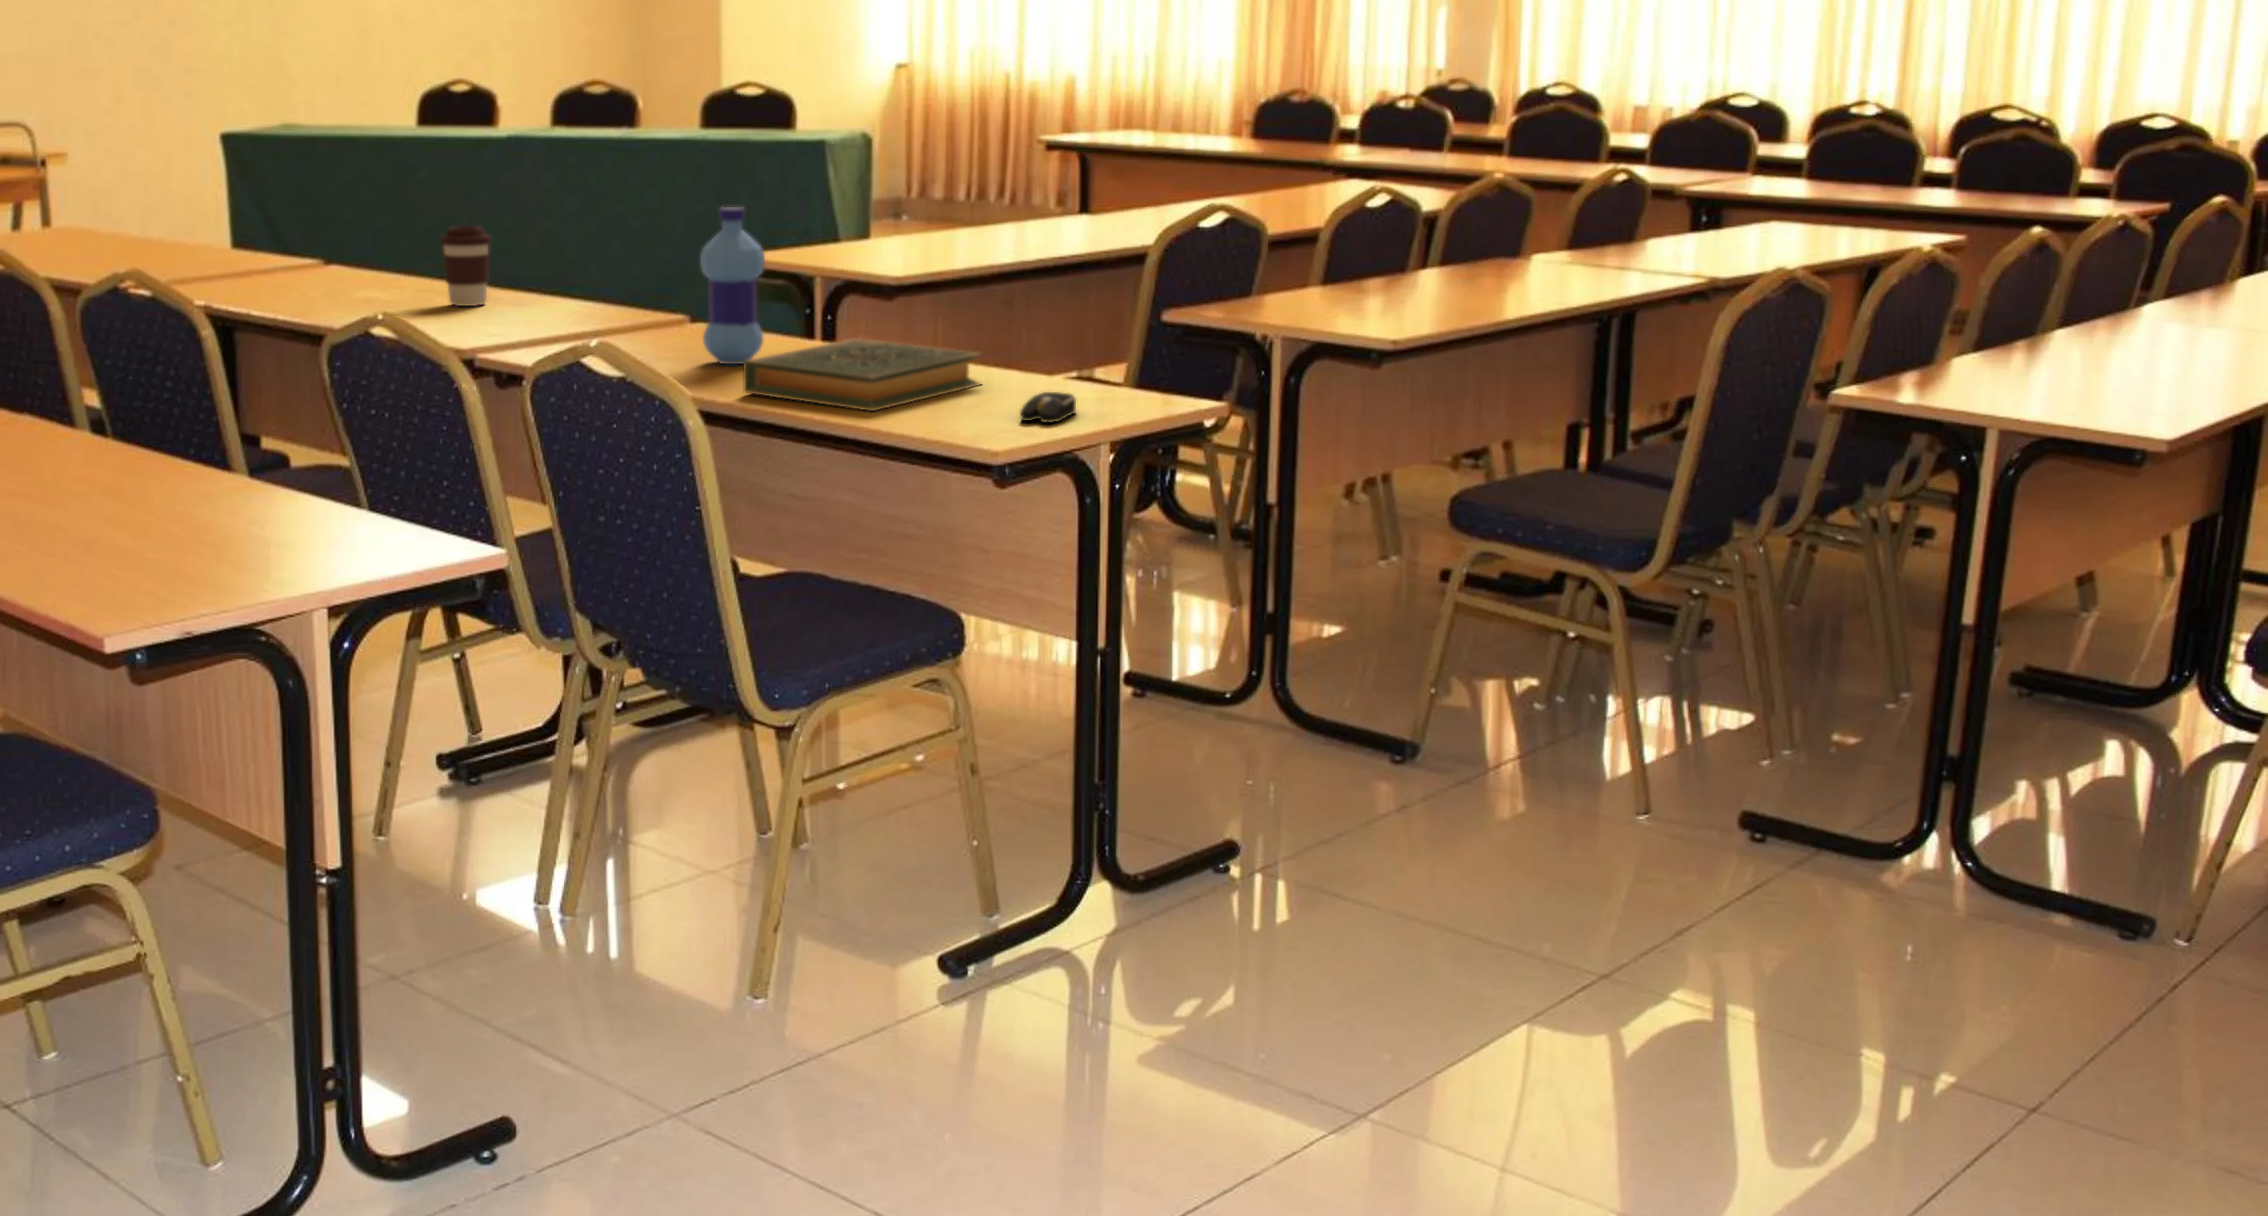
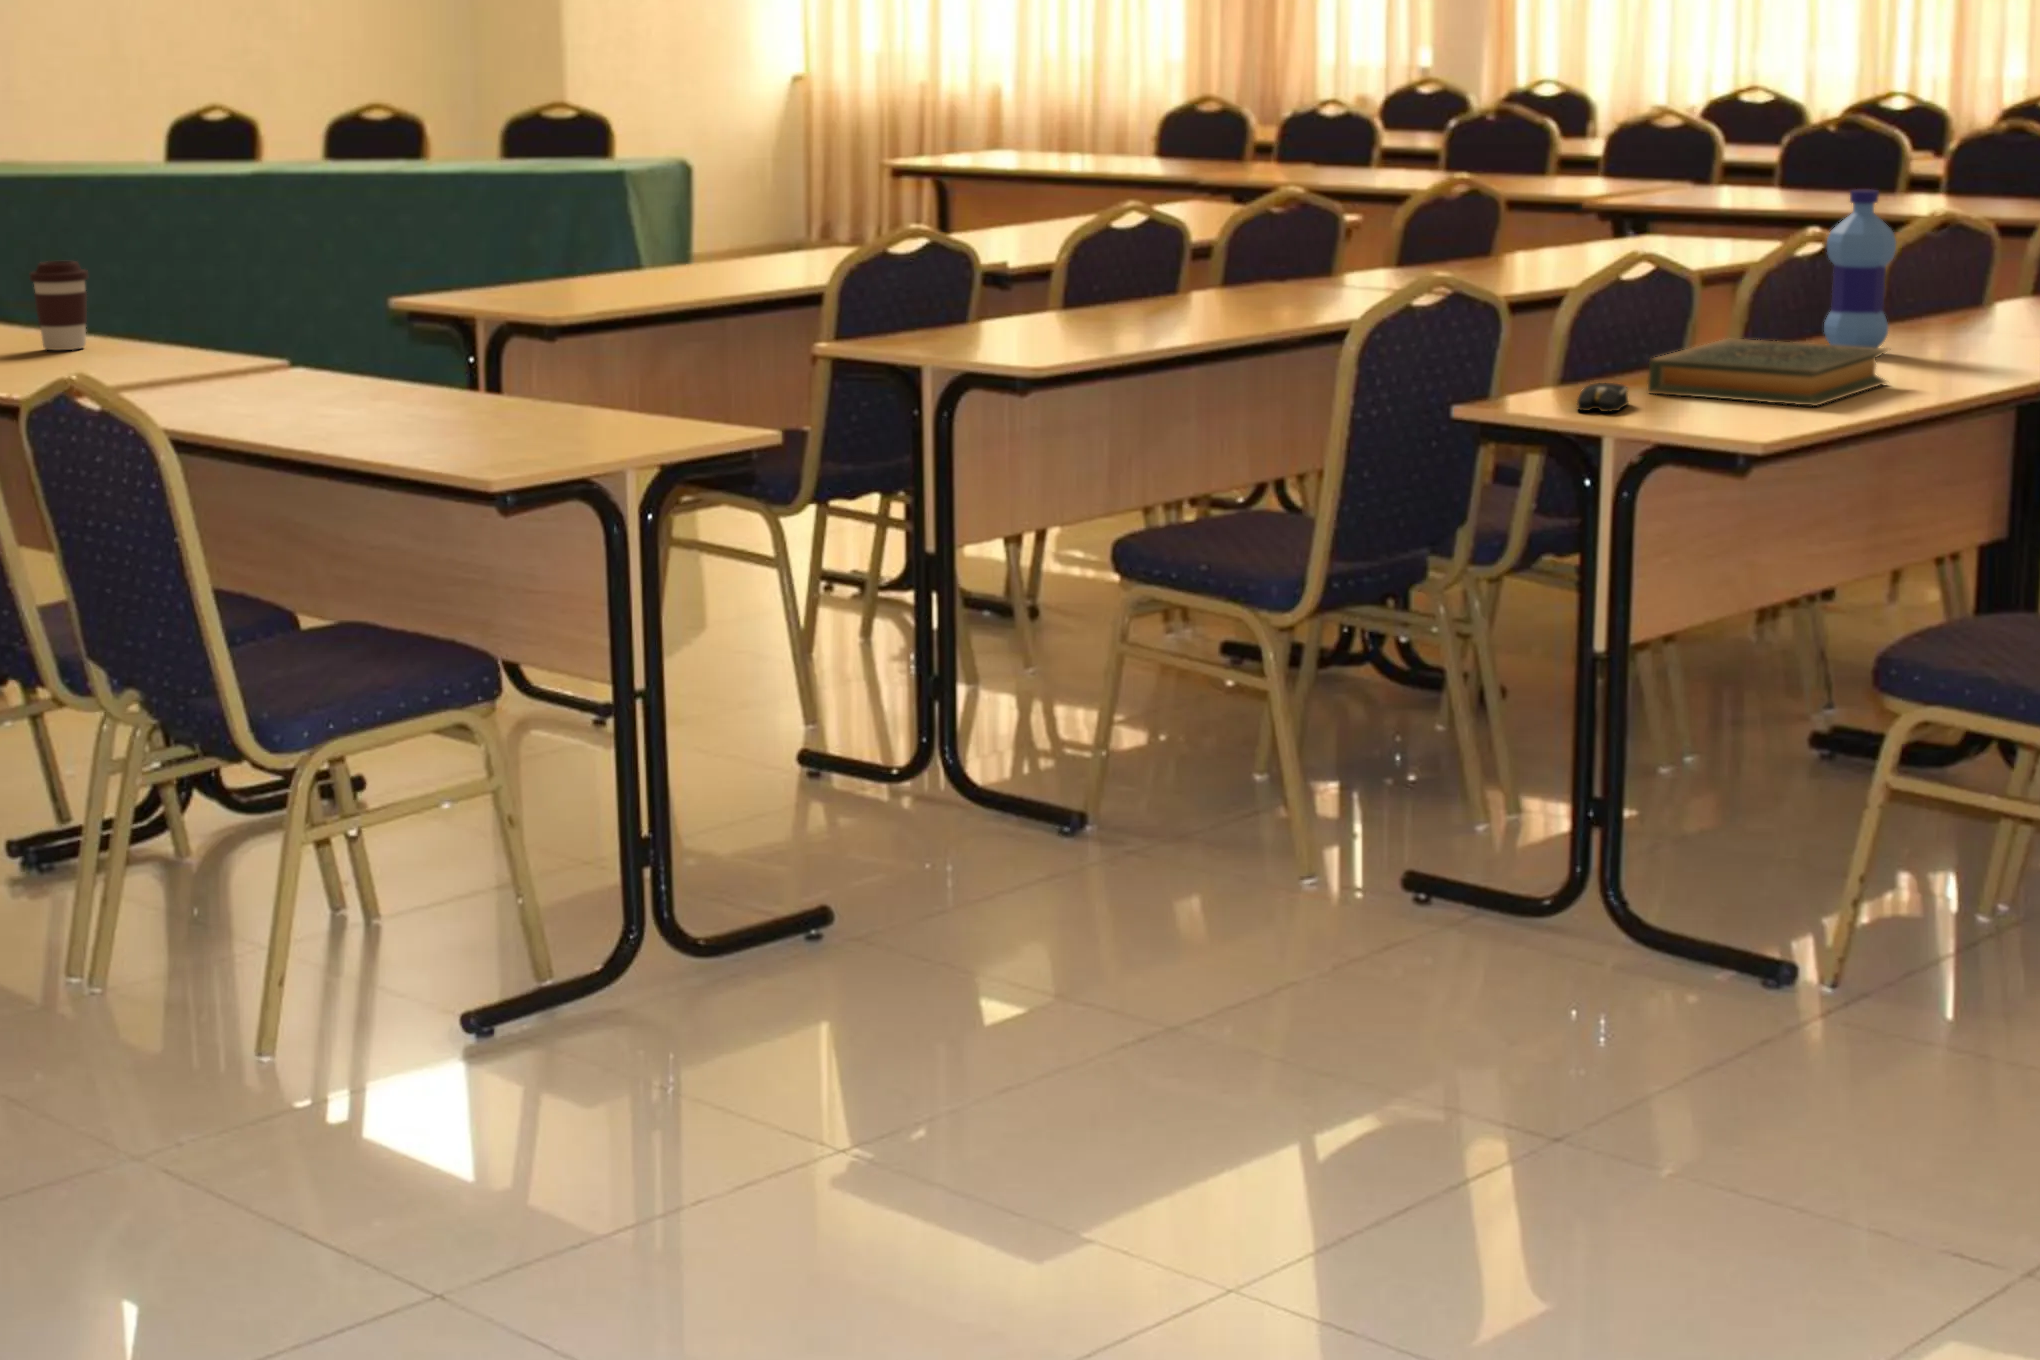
water bottle: present [700,207,765,364] -> present [1824,190,1896,348]
hardback book: present [743,338,980,411] -> present [1648,339,1888,406]
computer mouse: present [1020,392,1076,423] -> present [1577,383,1628,412]

